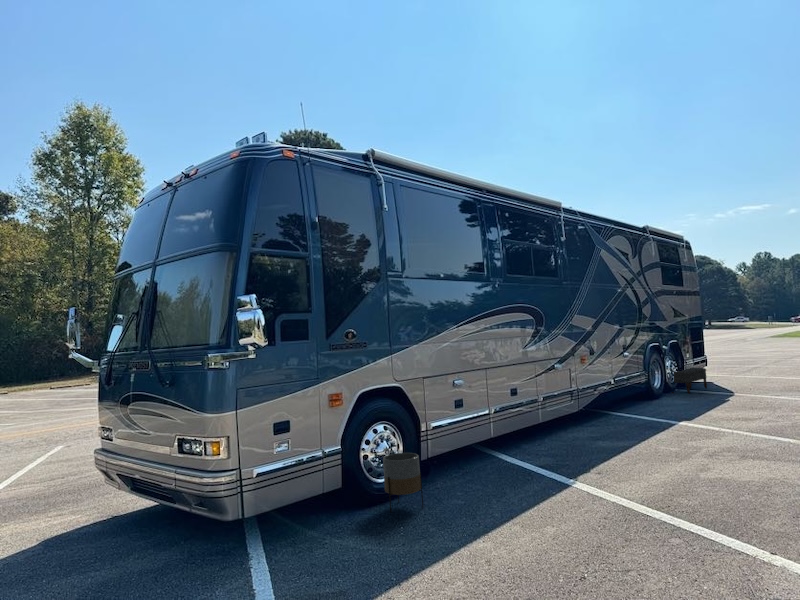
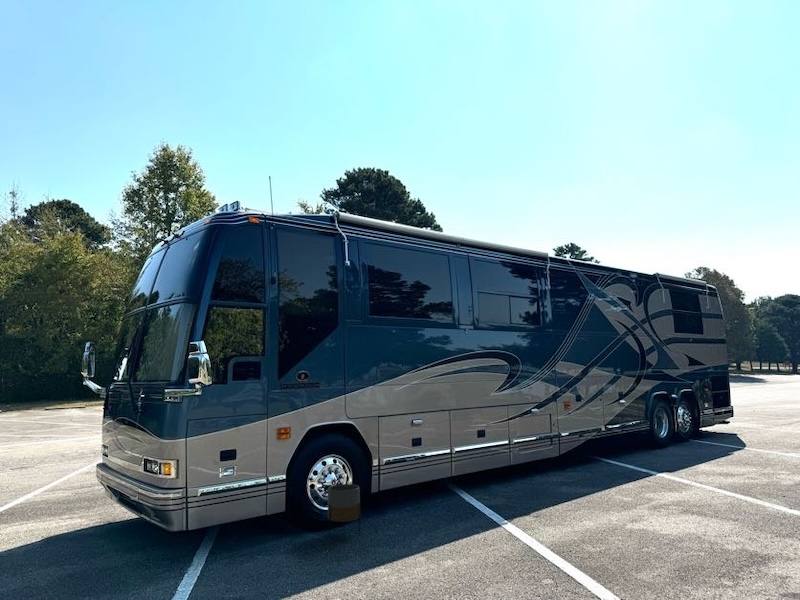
bench: present [672,368,707,393] -> none [682,418,725,444]

